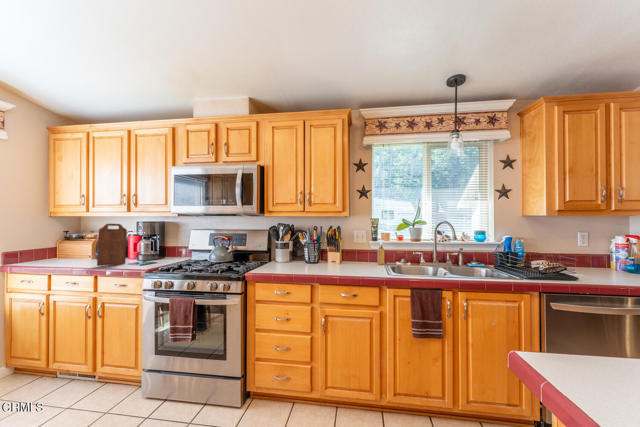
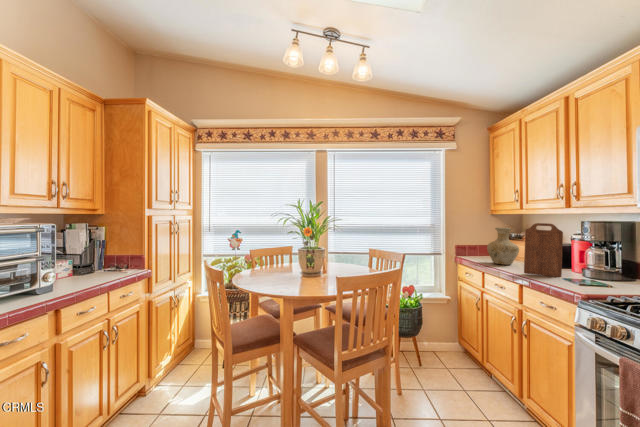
vase: none [53,229,87,263] -> present [487,228,519,265]

